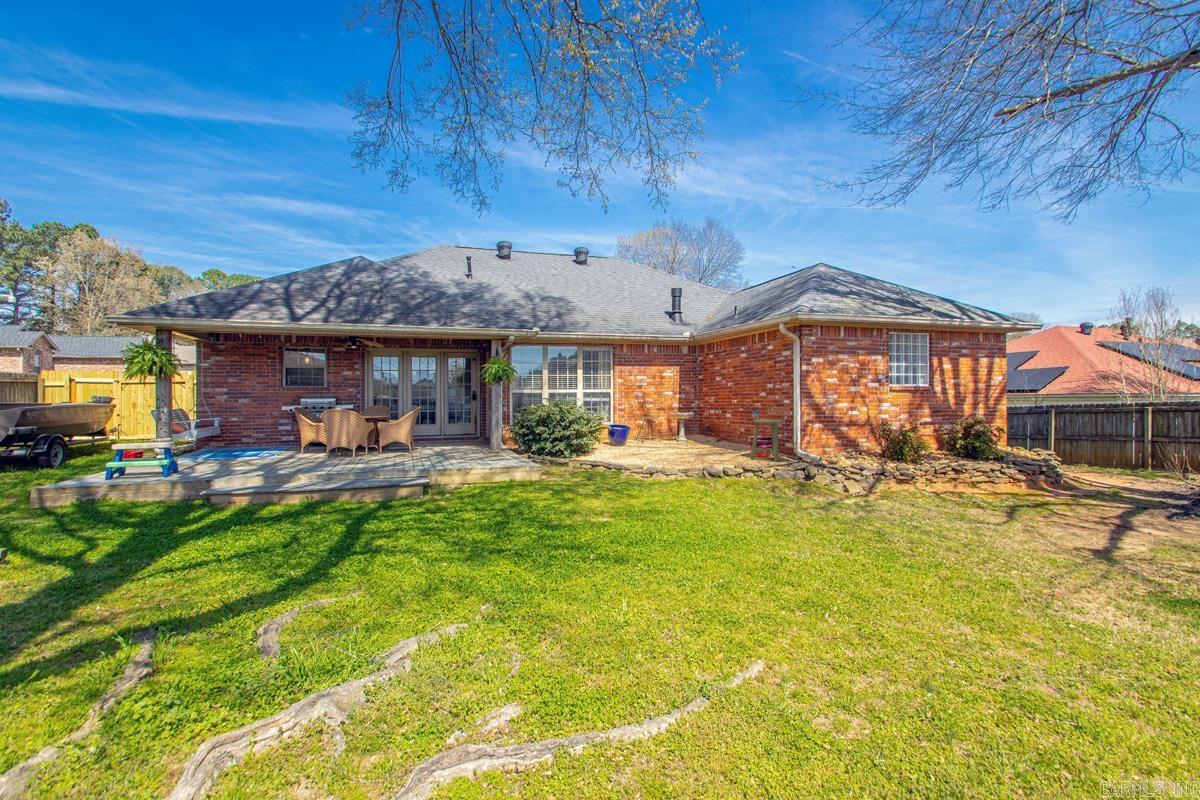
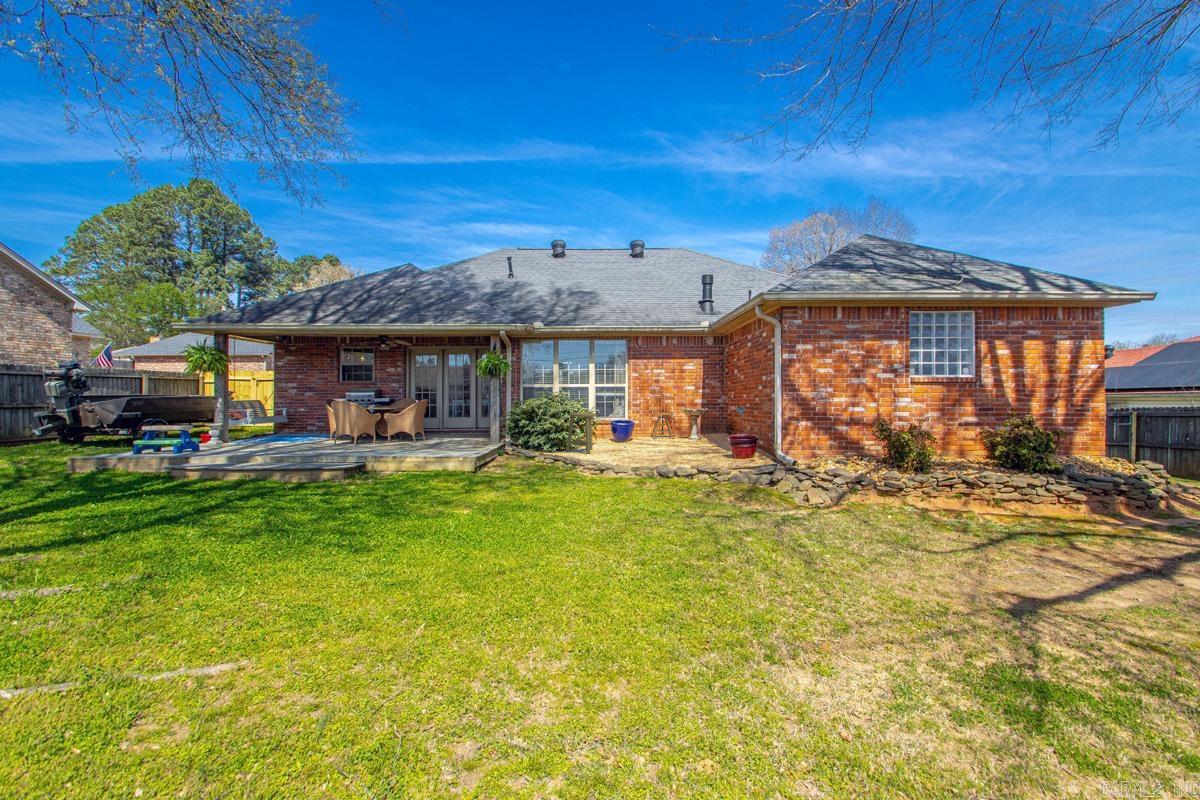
stool: present [751,419,783,462] -> present [566,413,596,453]

